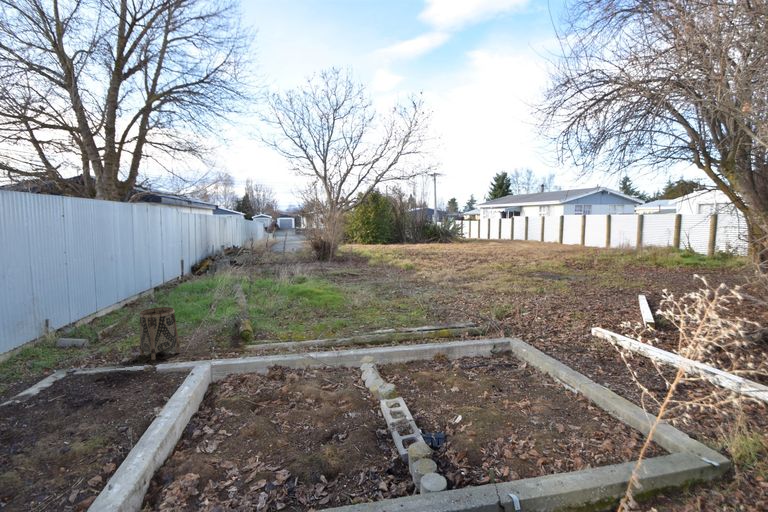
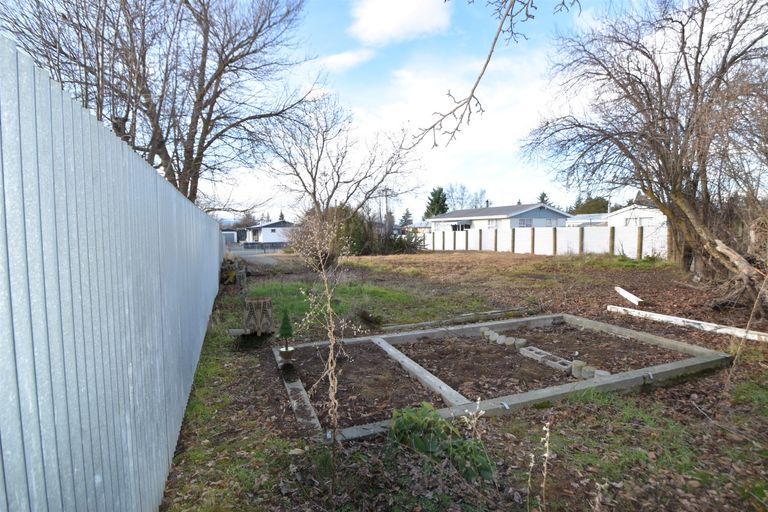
potted tree: none [104,340,137,415] -> present [276,309,296,362]

